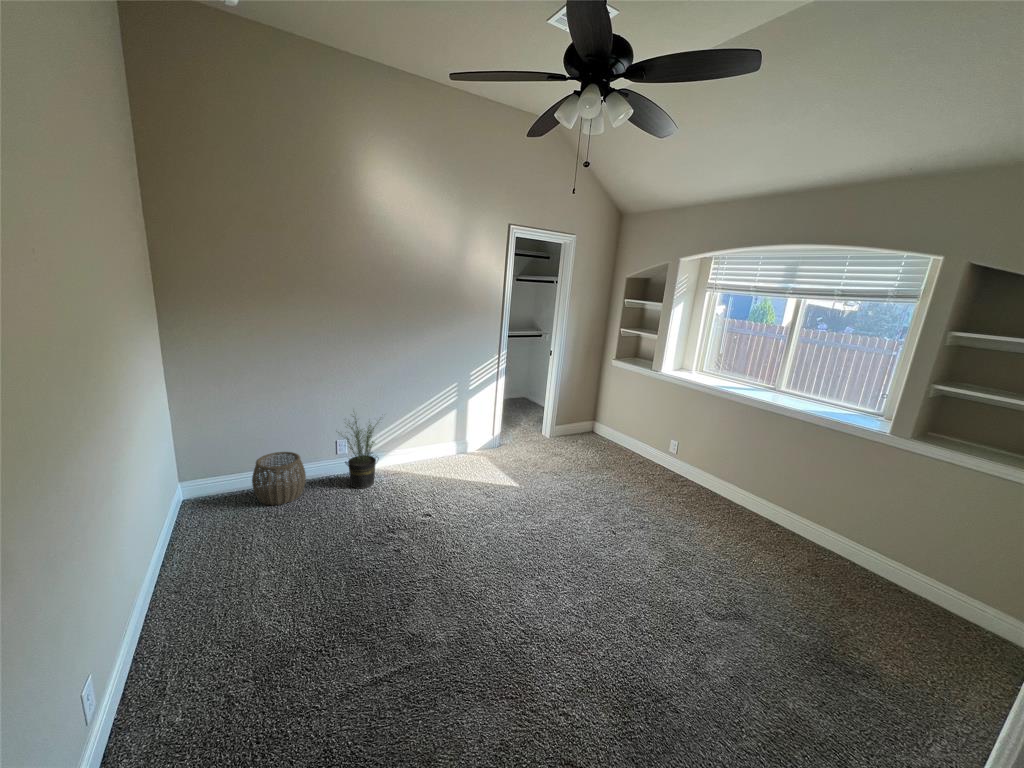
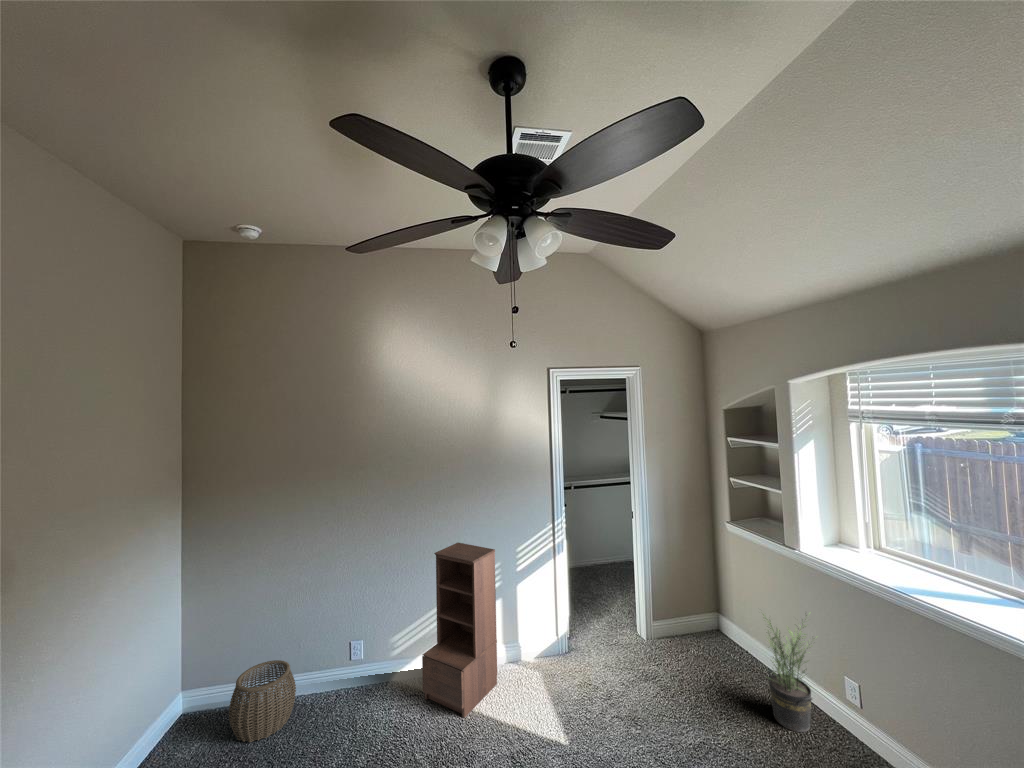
bookshelf: none [406,365,462,480] -> present [422,543,497,718]
potted plant: present [345,416,379,489] -> present [763,614,812,732]

